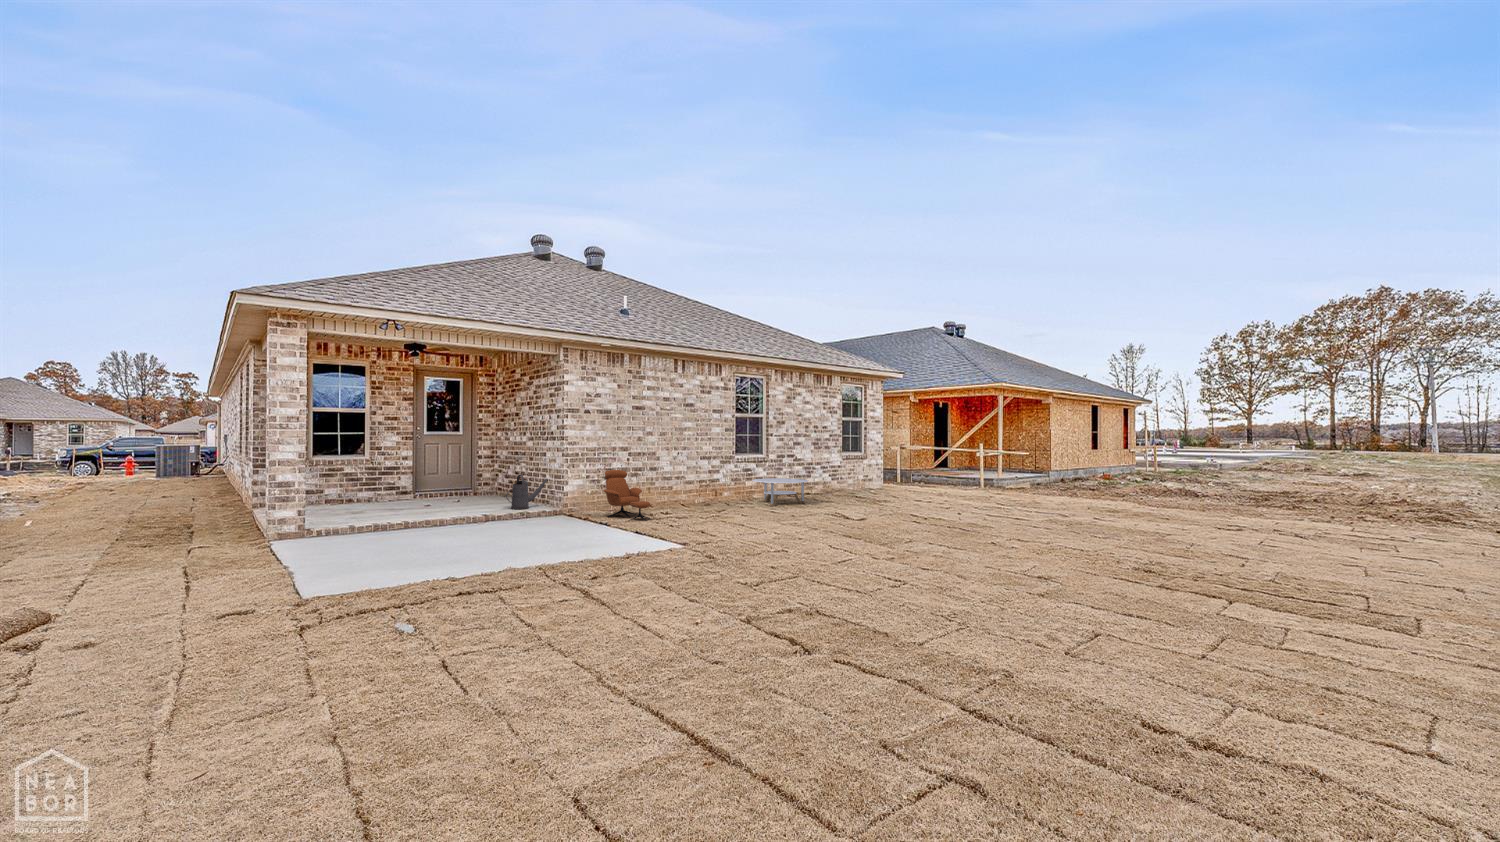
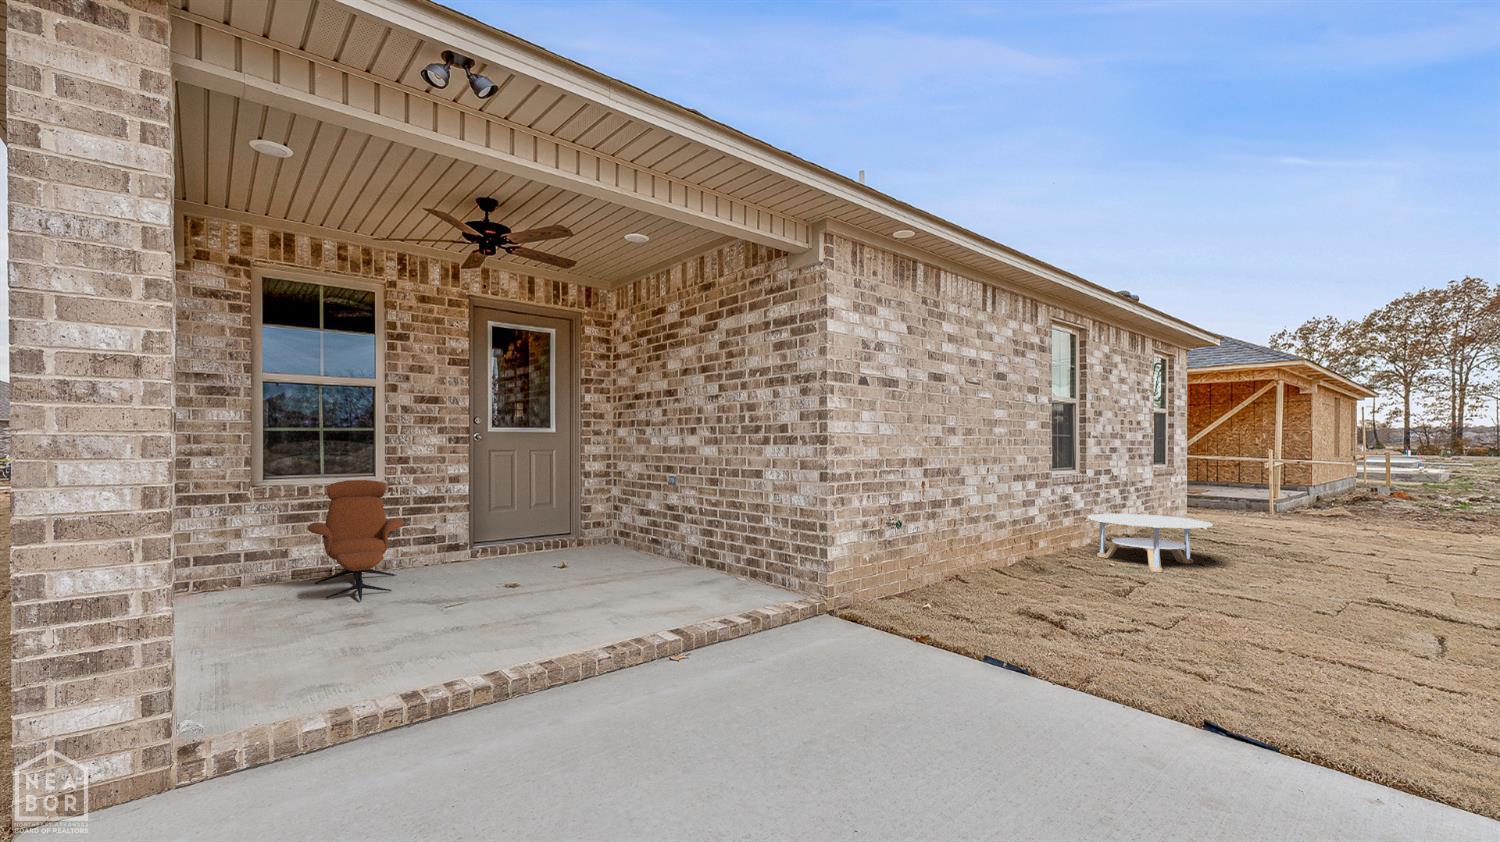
lounge chair: present [604,470,650,521] -> present [307,480,404,601]
watering can: present [506,475,547,509] -> none [703,522,775,604]

